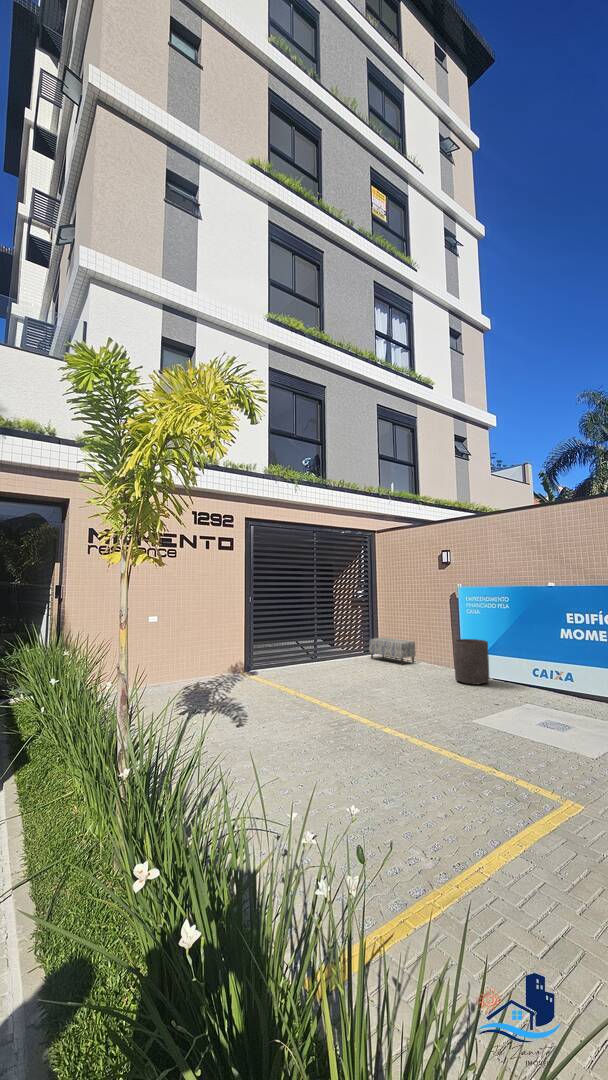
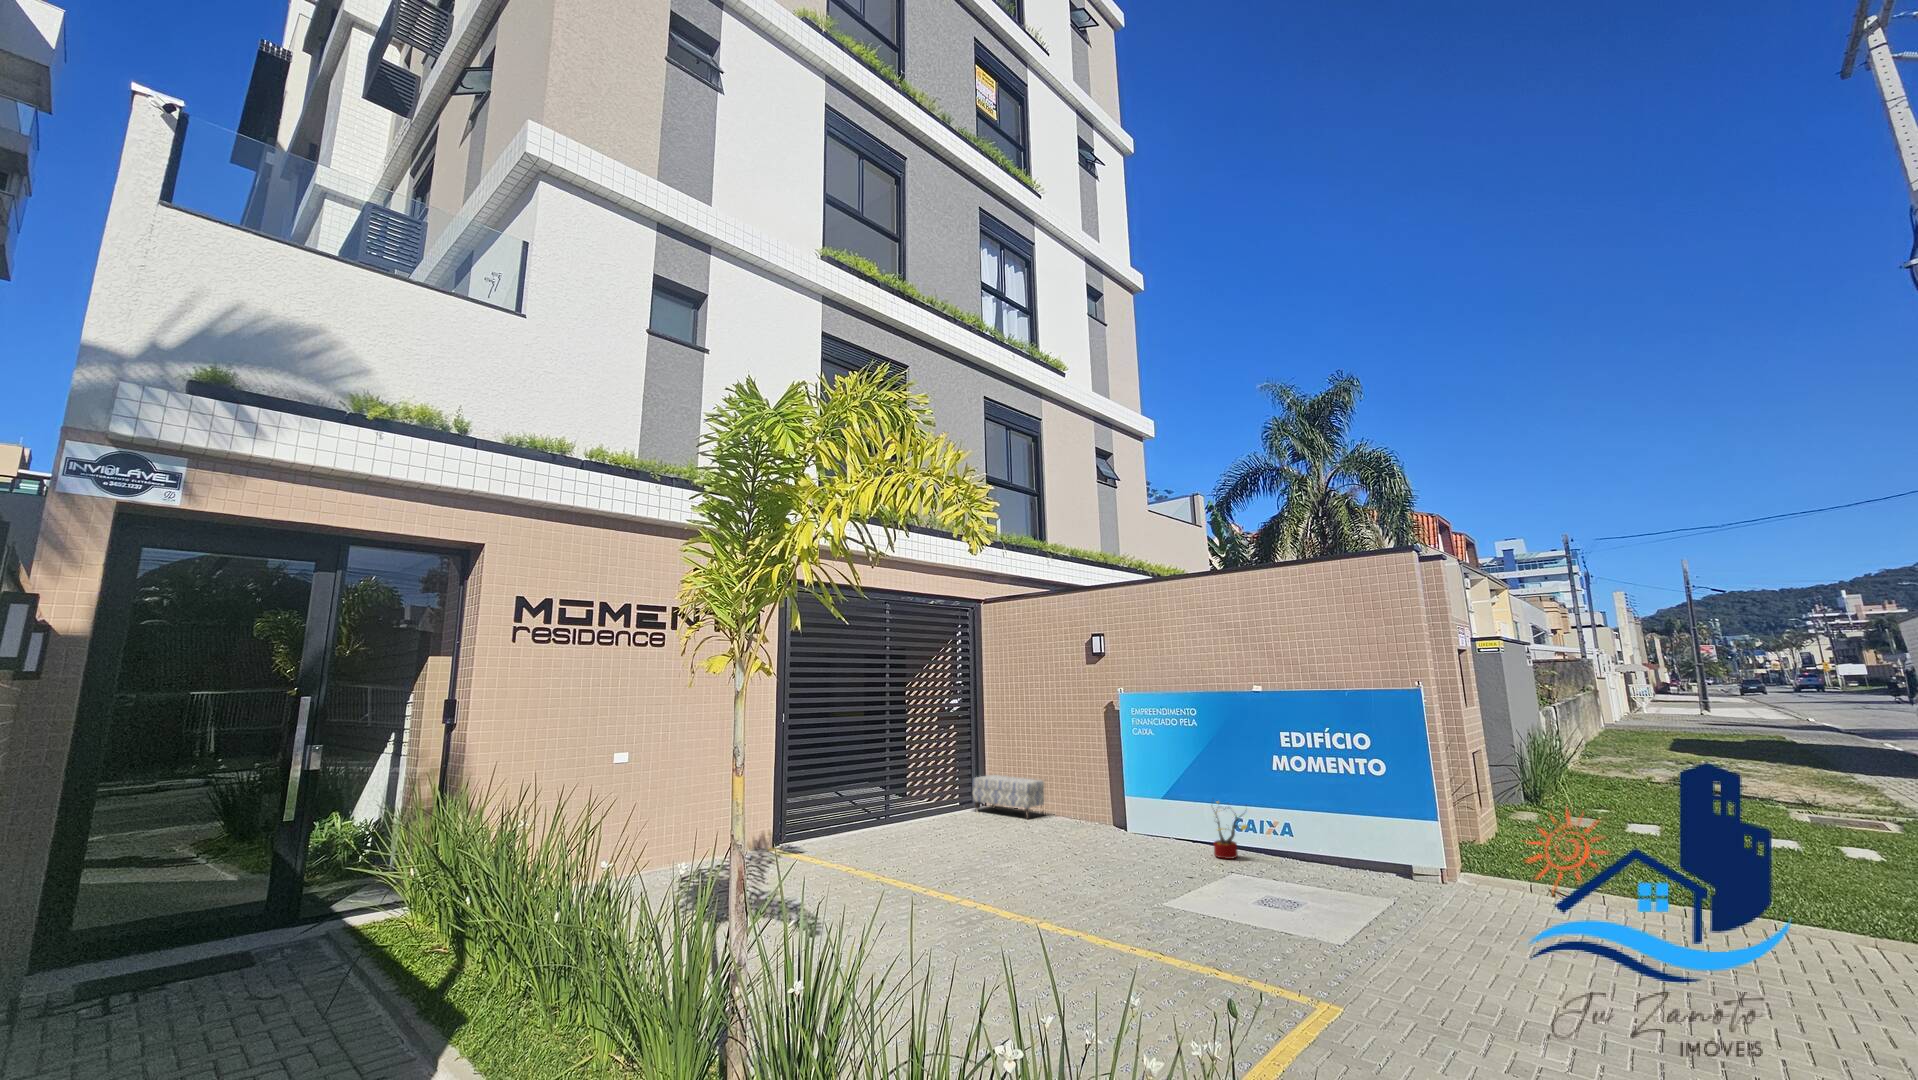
trash can: present [454,639,489,685] -> none [1115,774,1169,847]
decorative plant: none [517,655,541,694] -> present [1214,802,1247,859]

